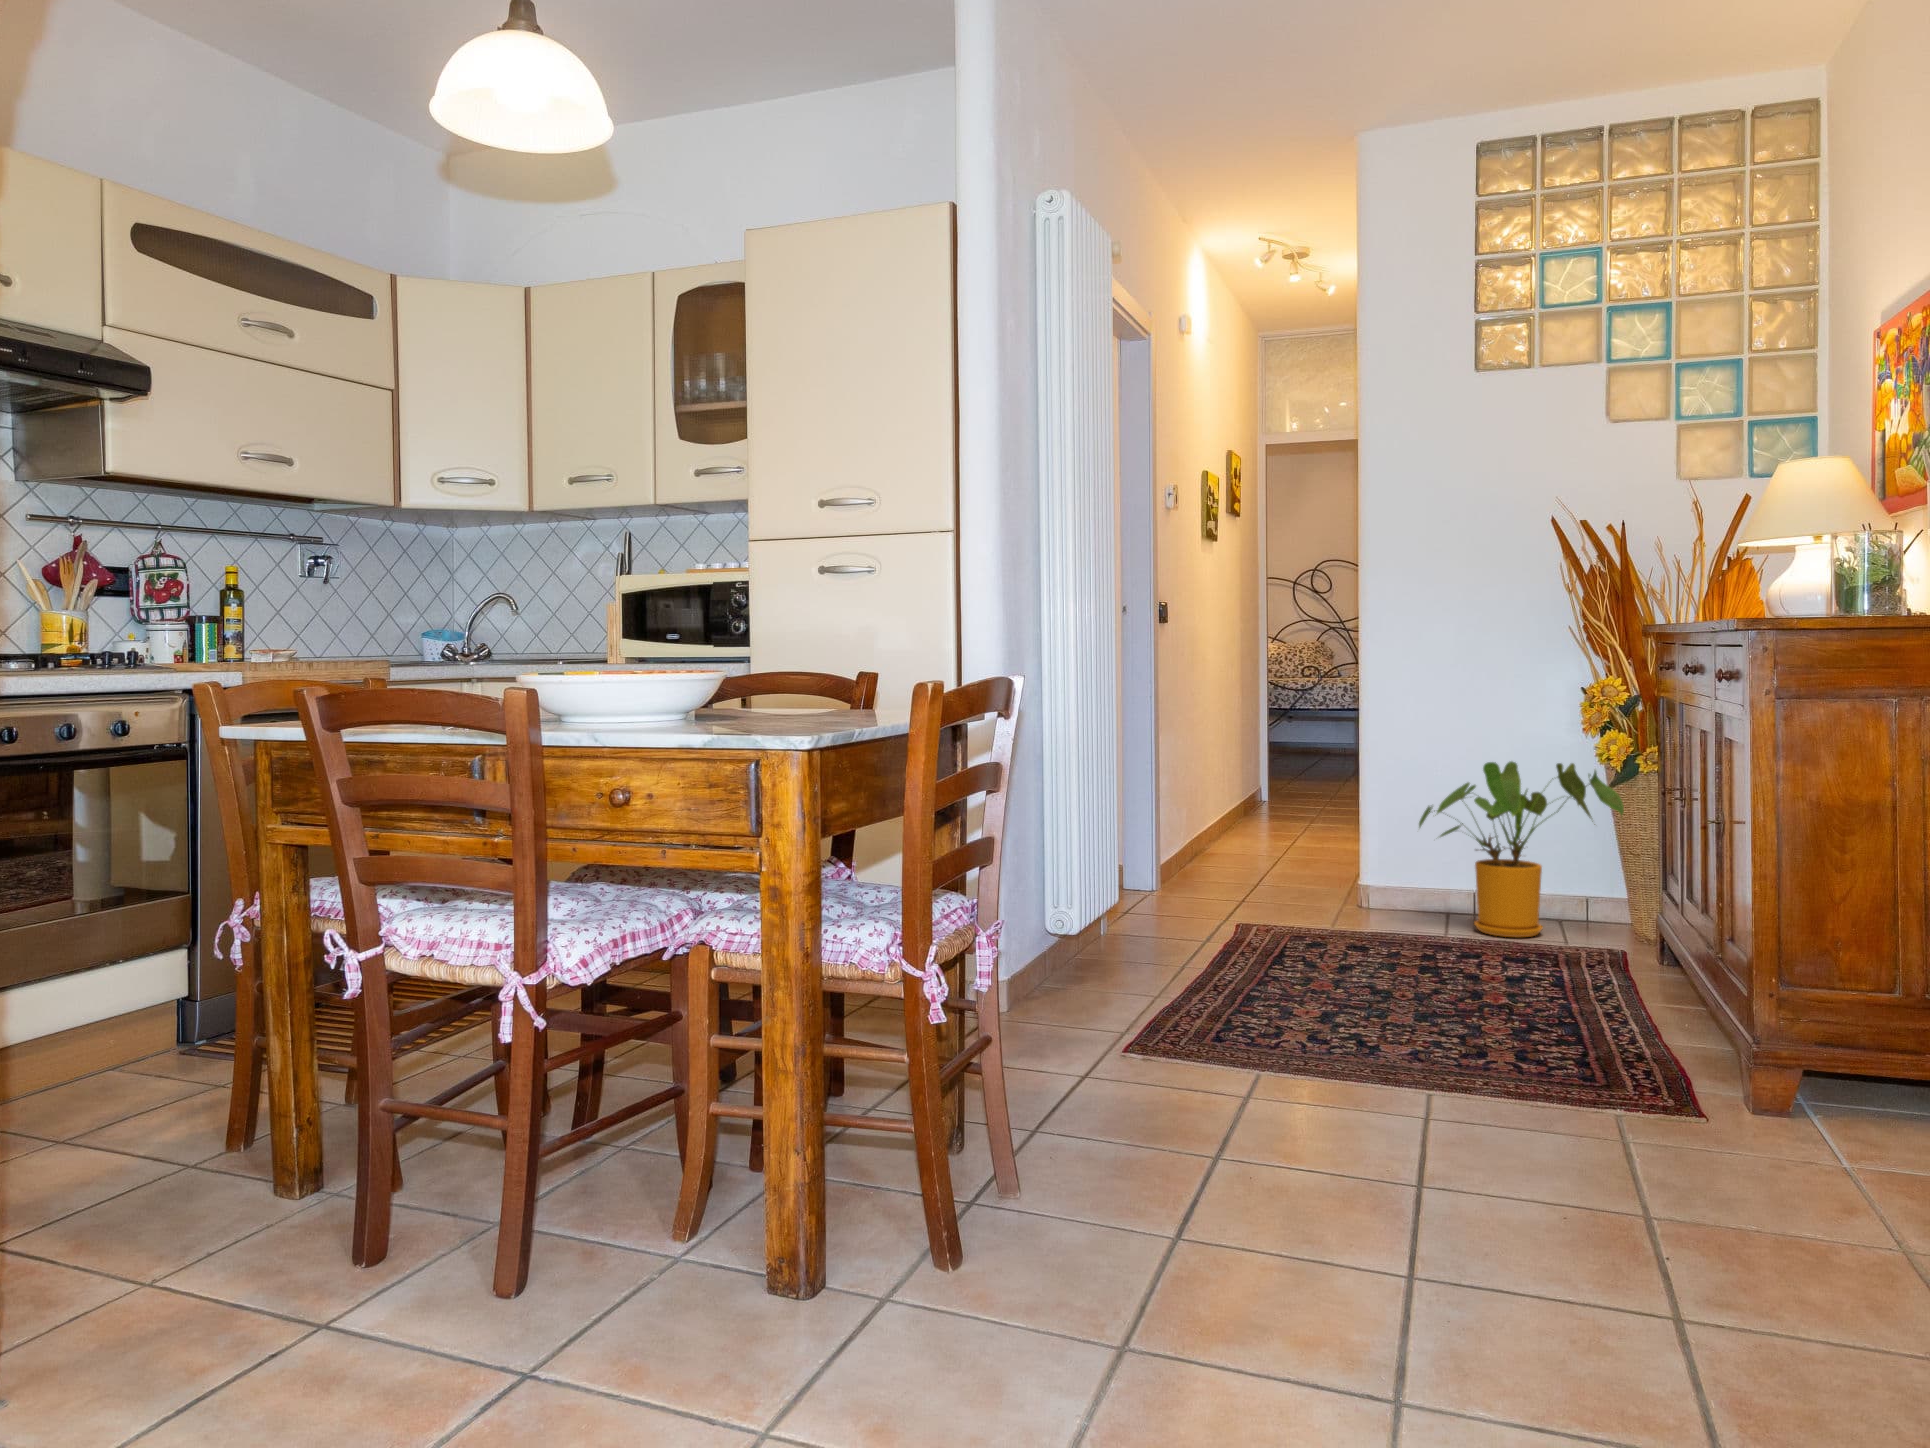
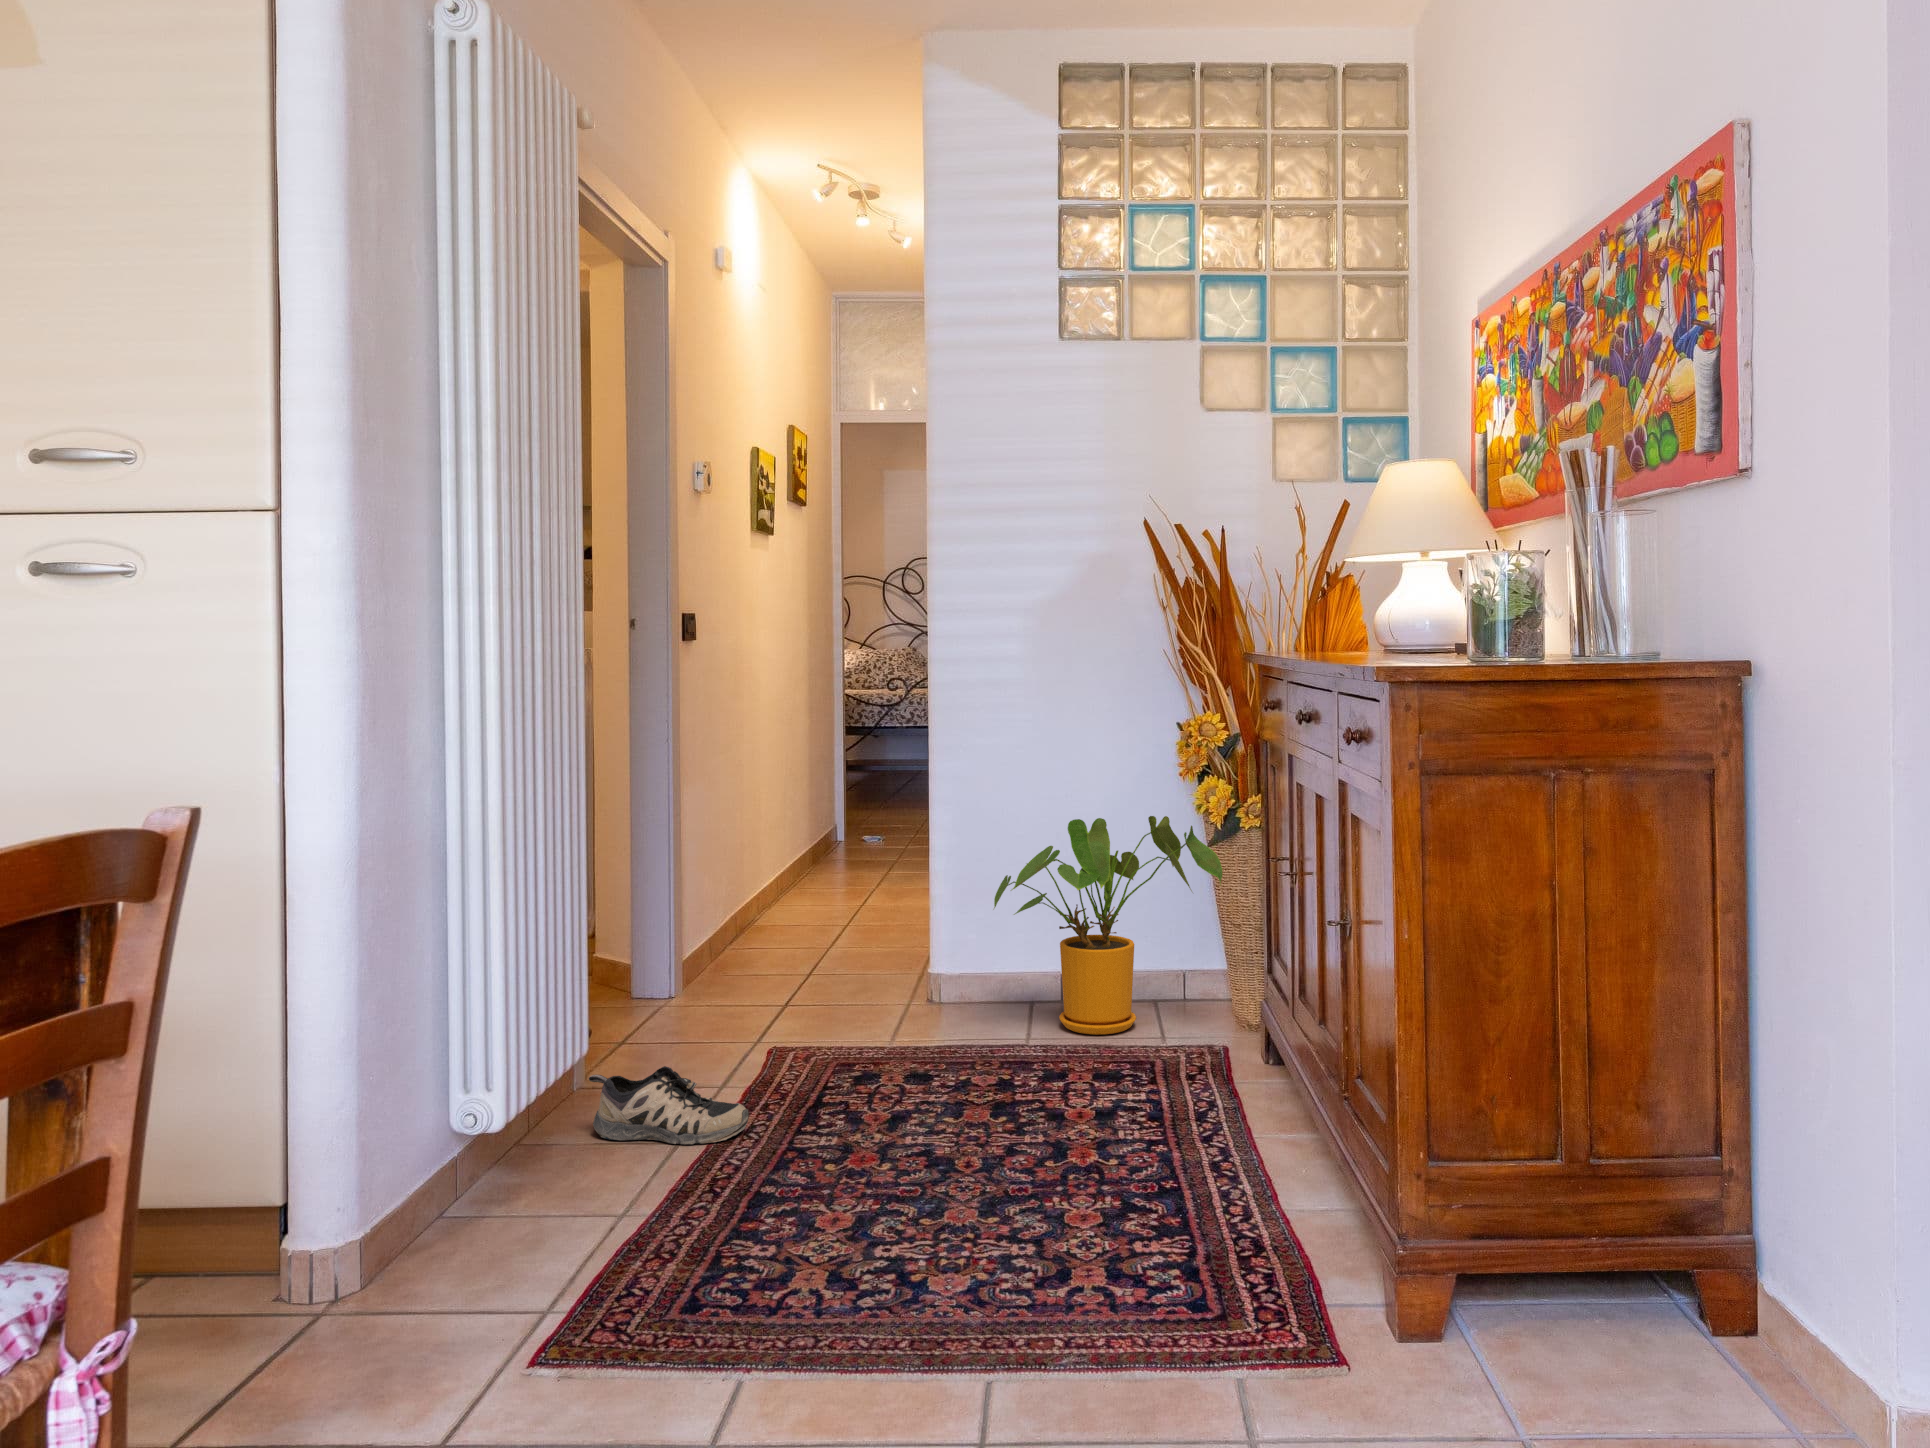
shoe: none [1118,917,1233,970] -> present [589,1066,748,1144]

